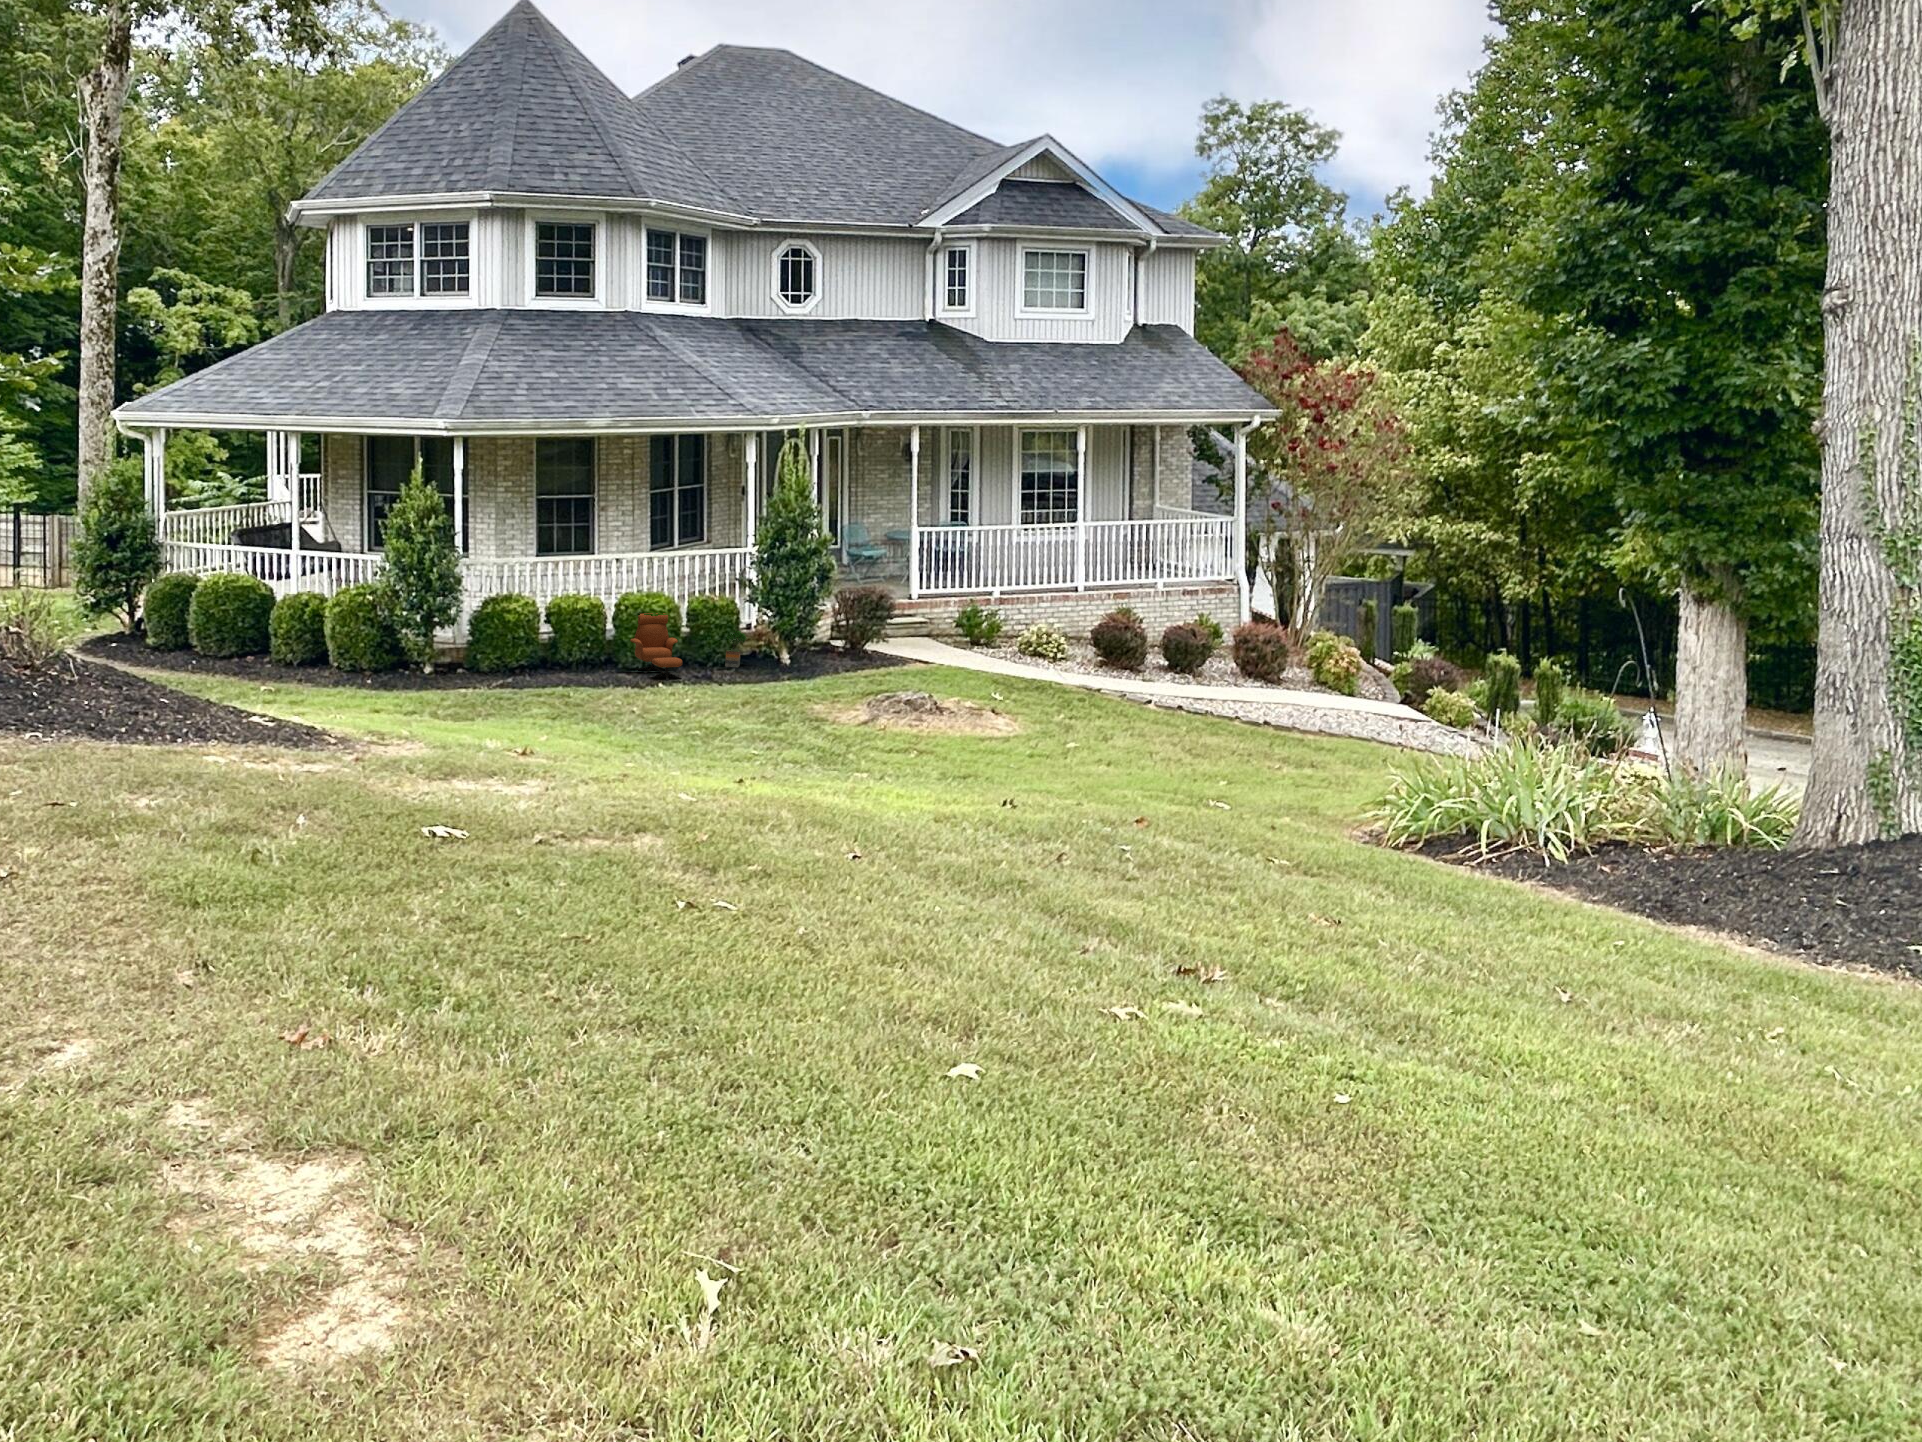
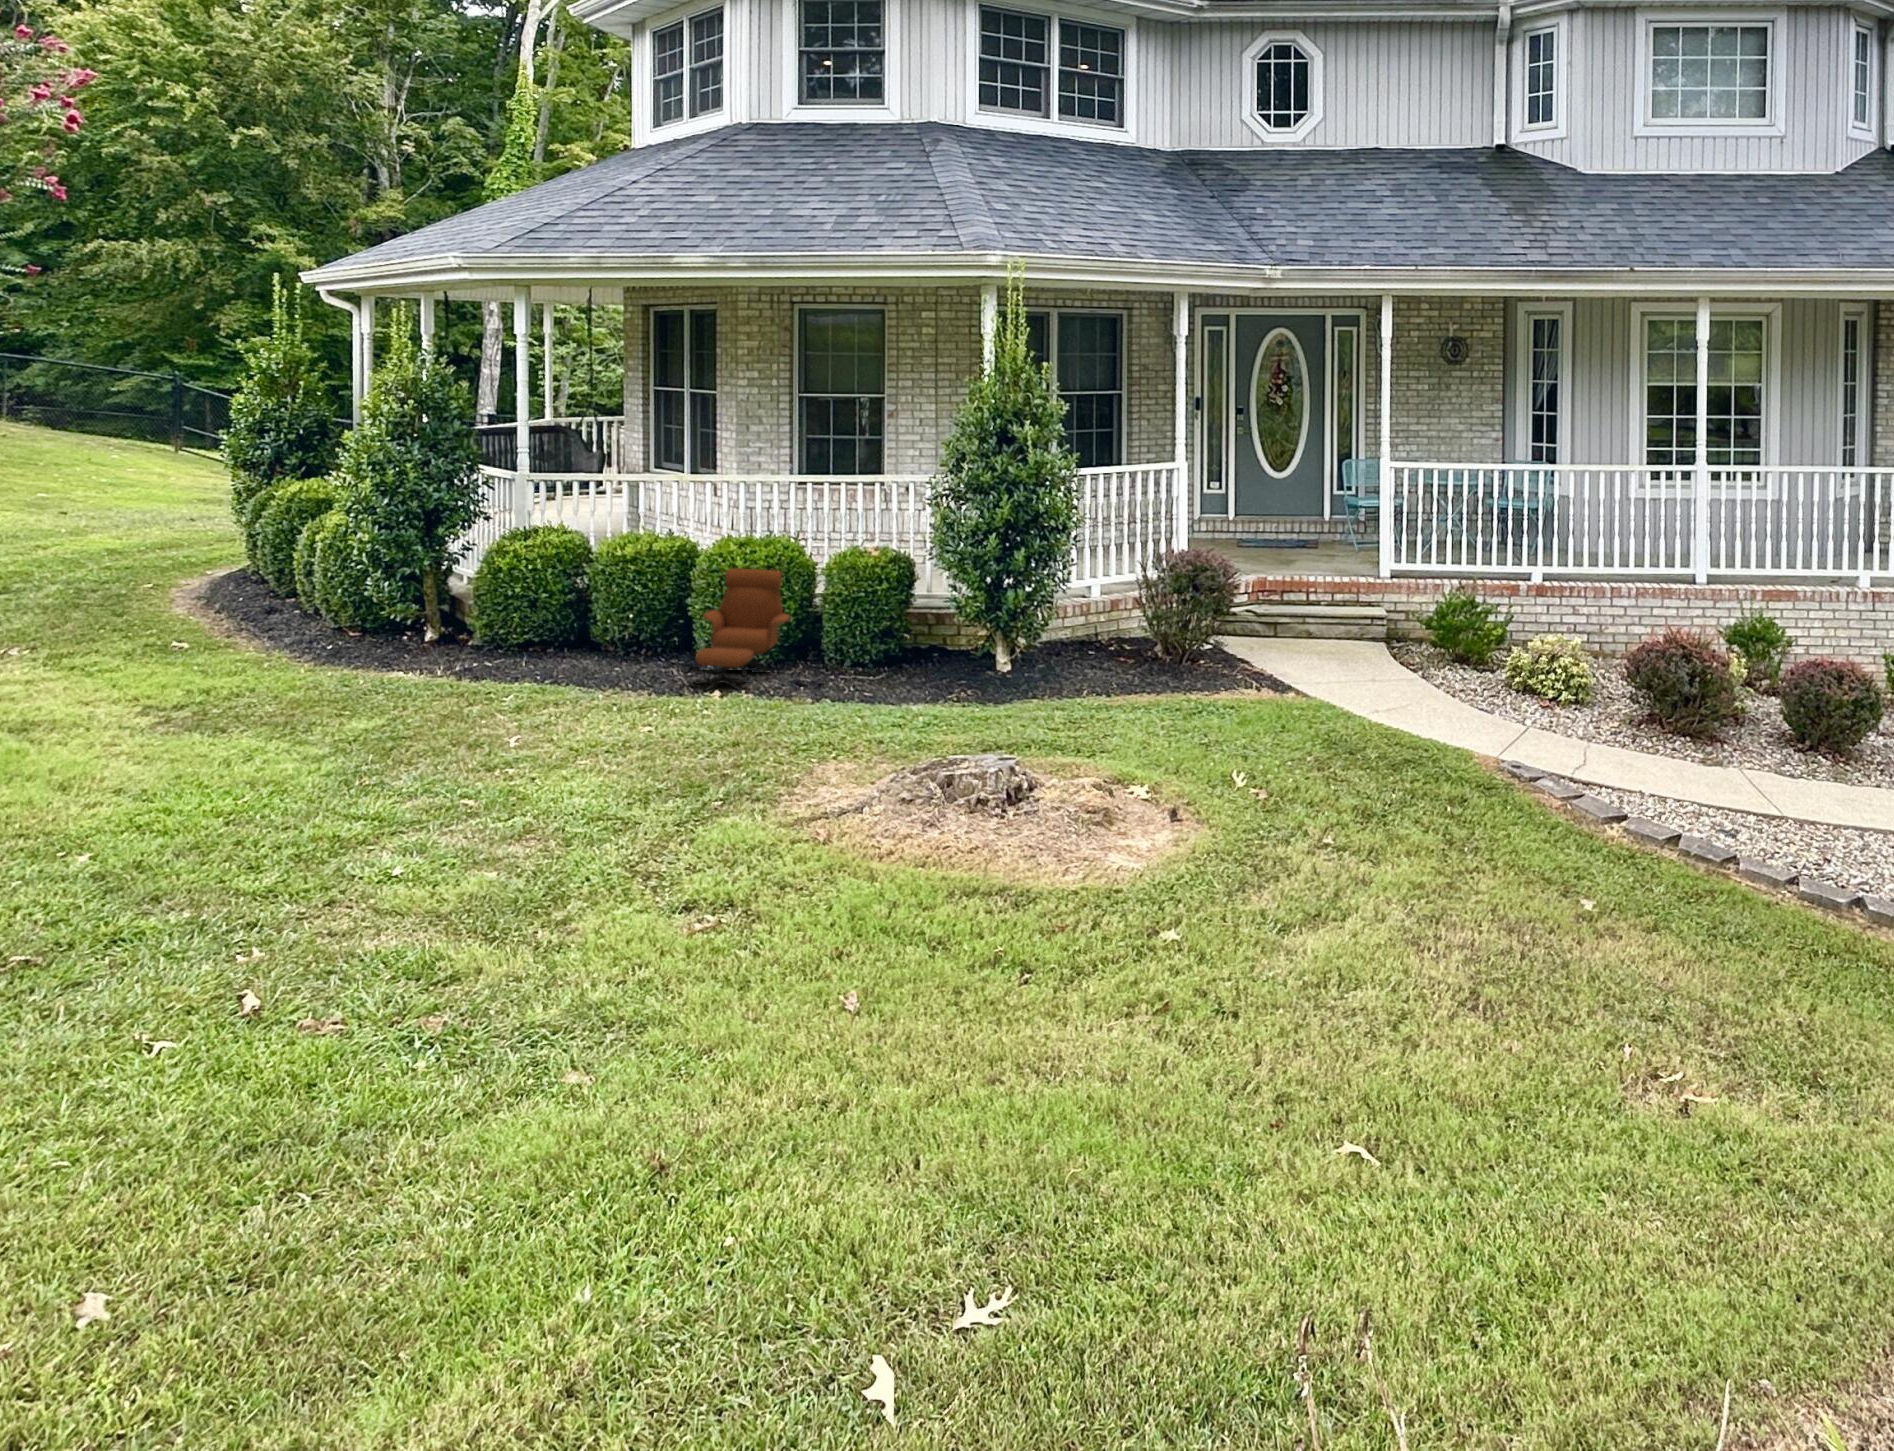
potted tree: present [725,631,746,668] -> none [889,609,940,676]

